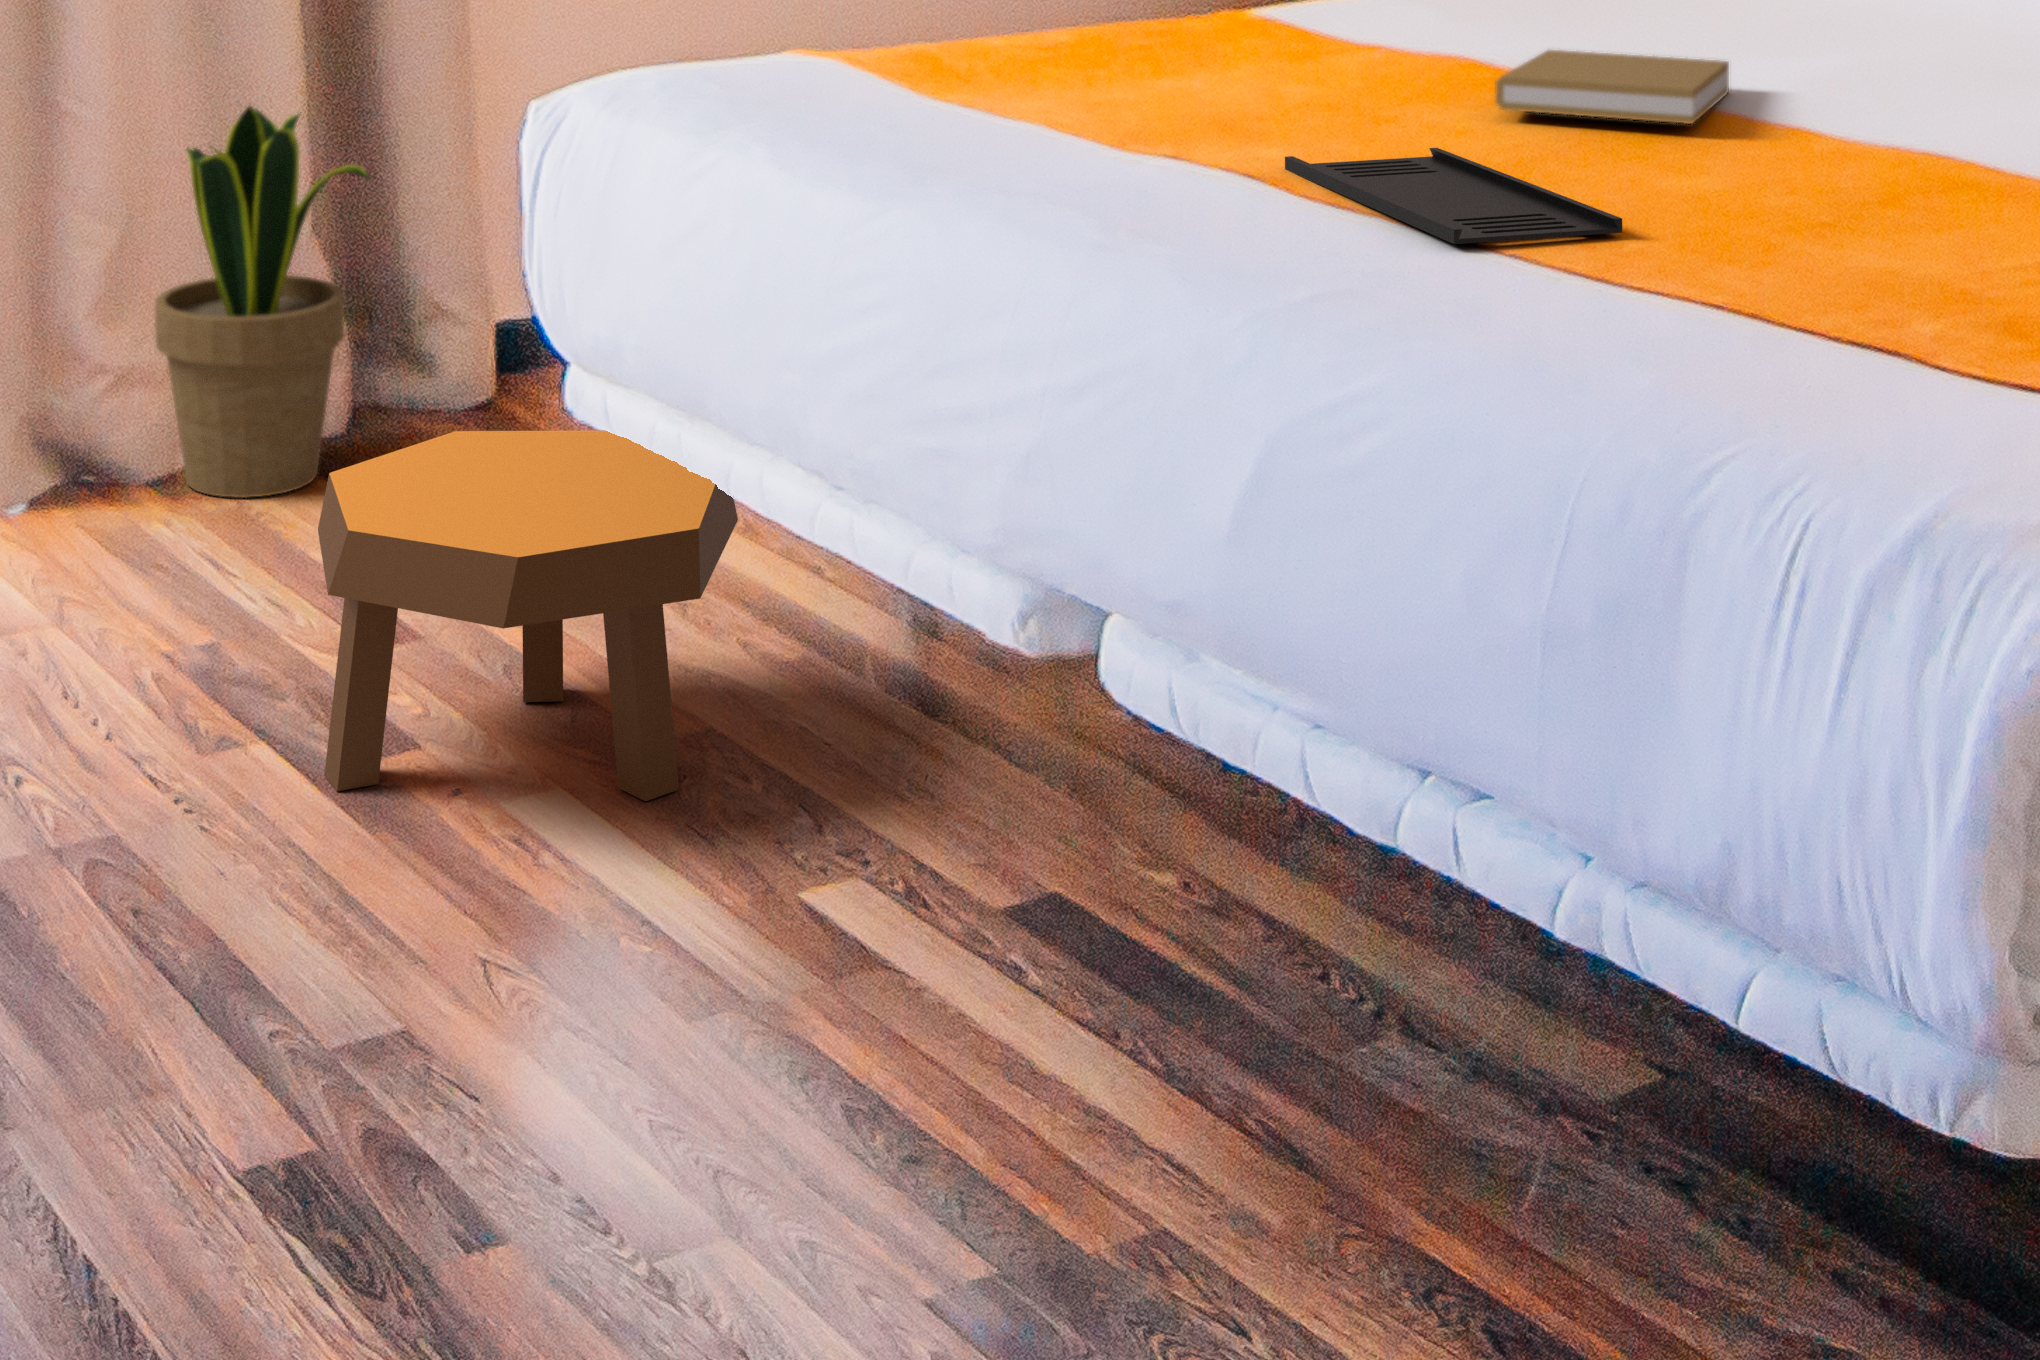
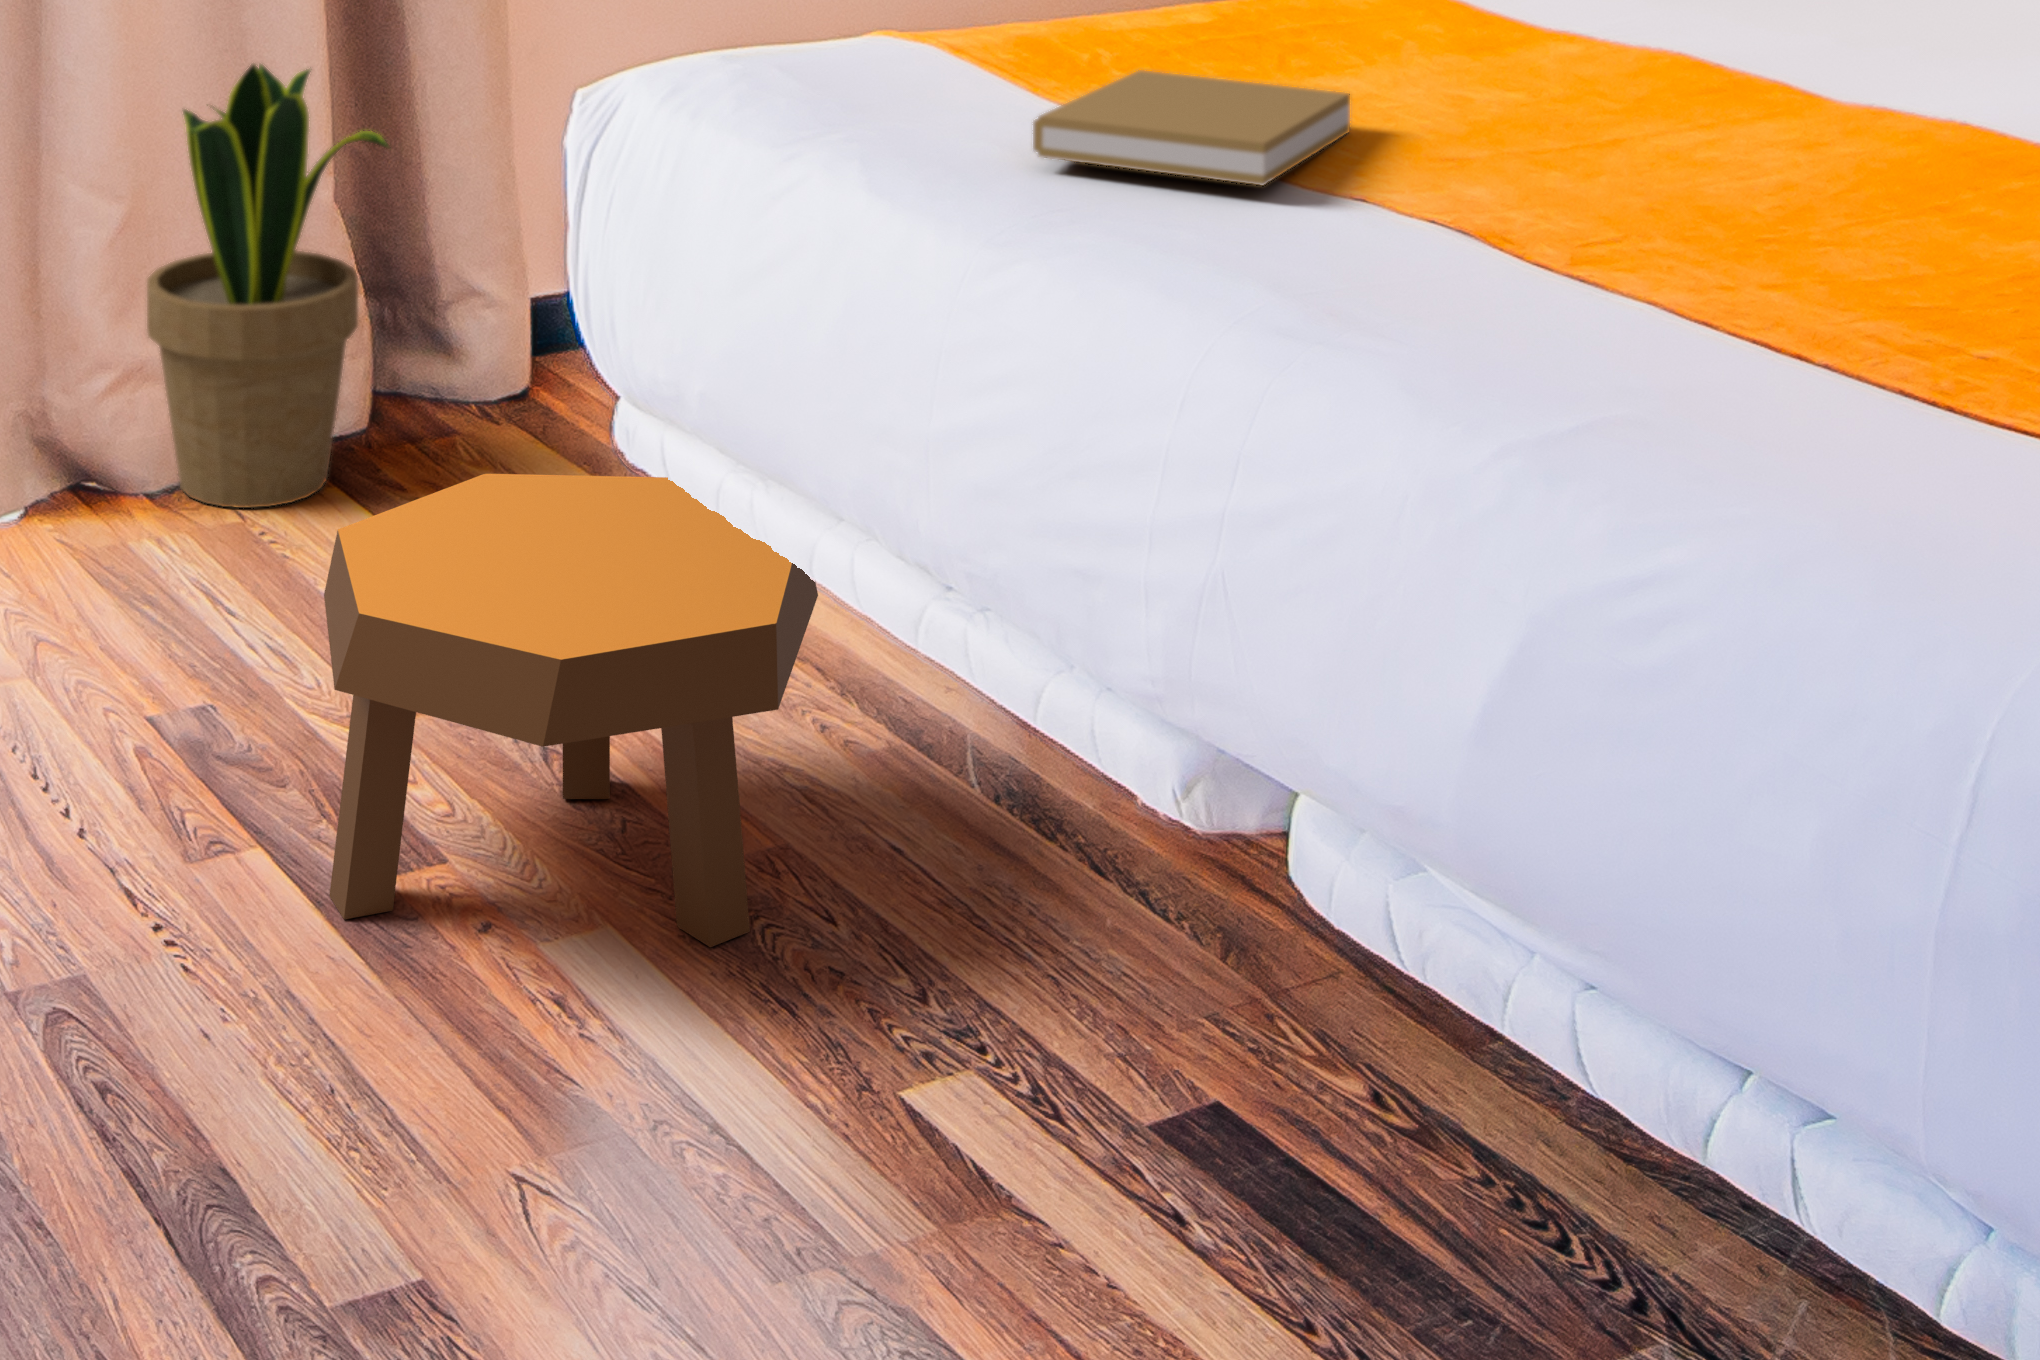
book: present [1495,50,1729,124] -> present [1033,70,1350,185]
tray: present [1285,148,1622,244] -> none [1498,188,1953,339]

